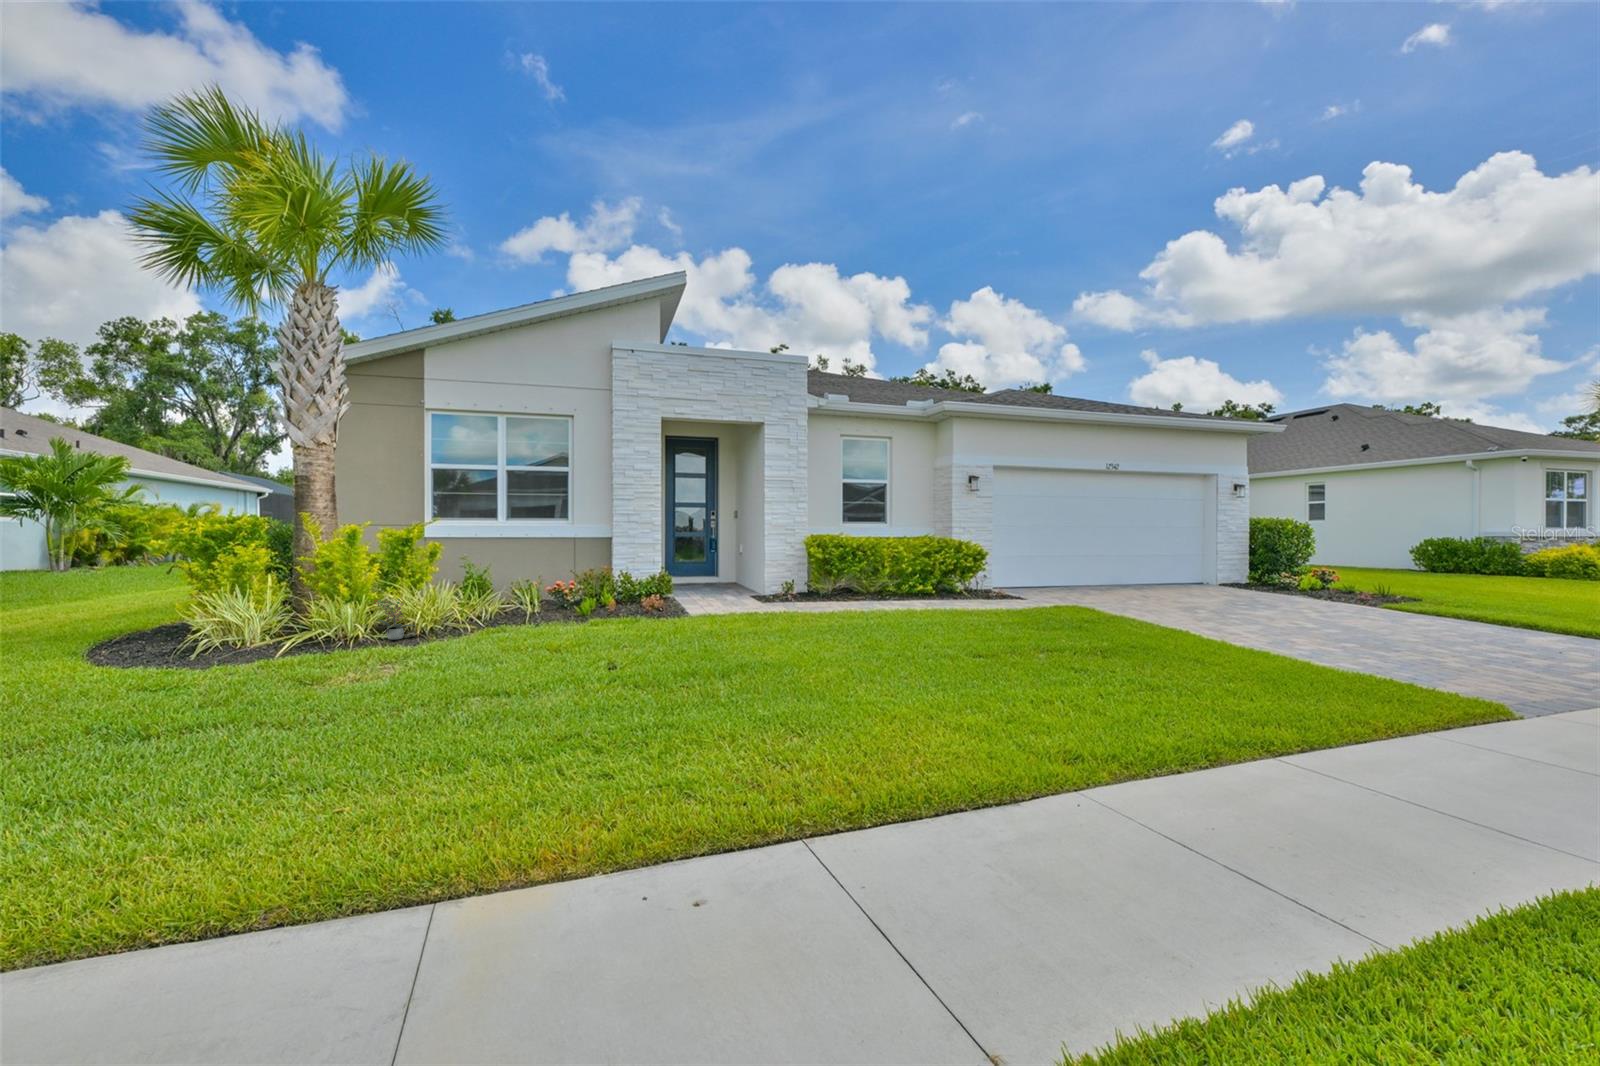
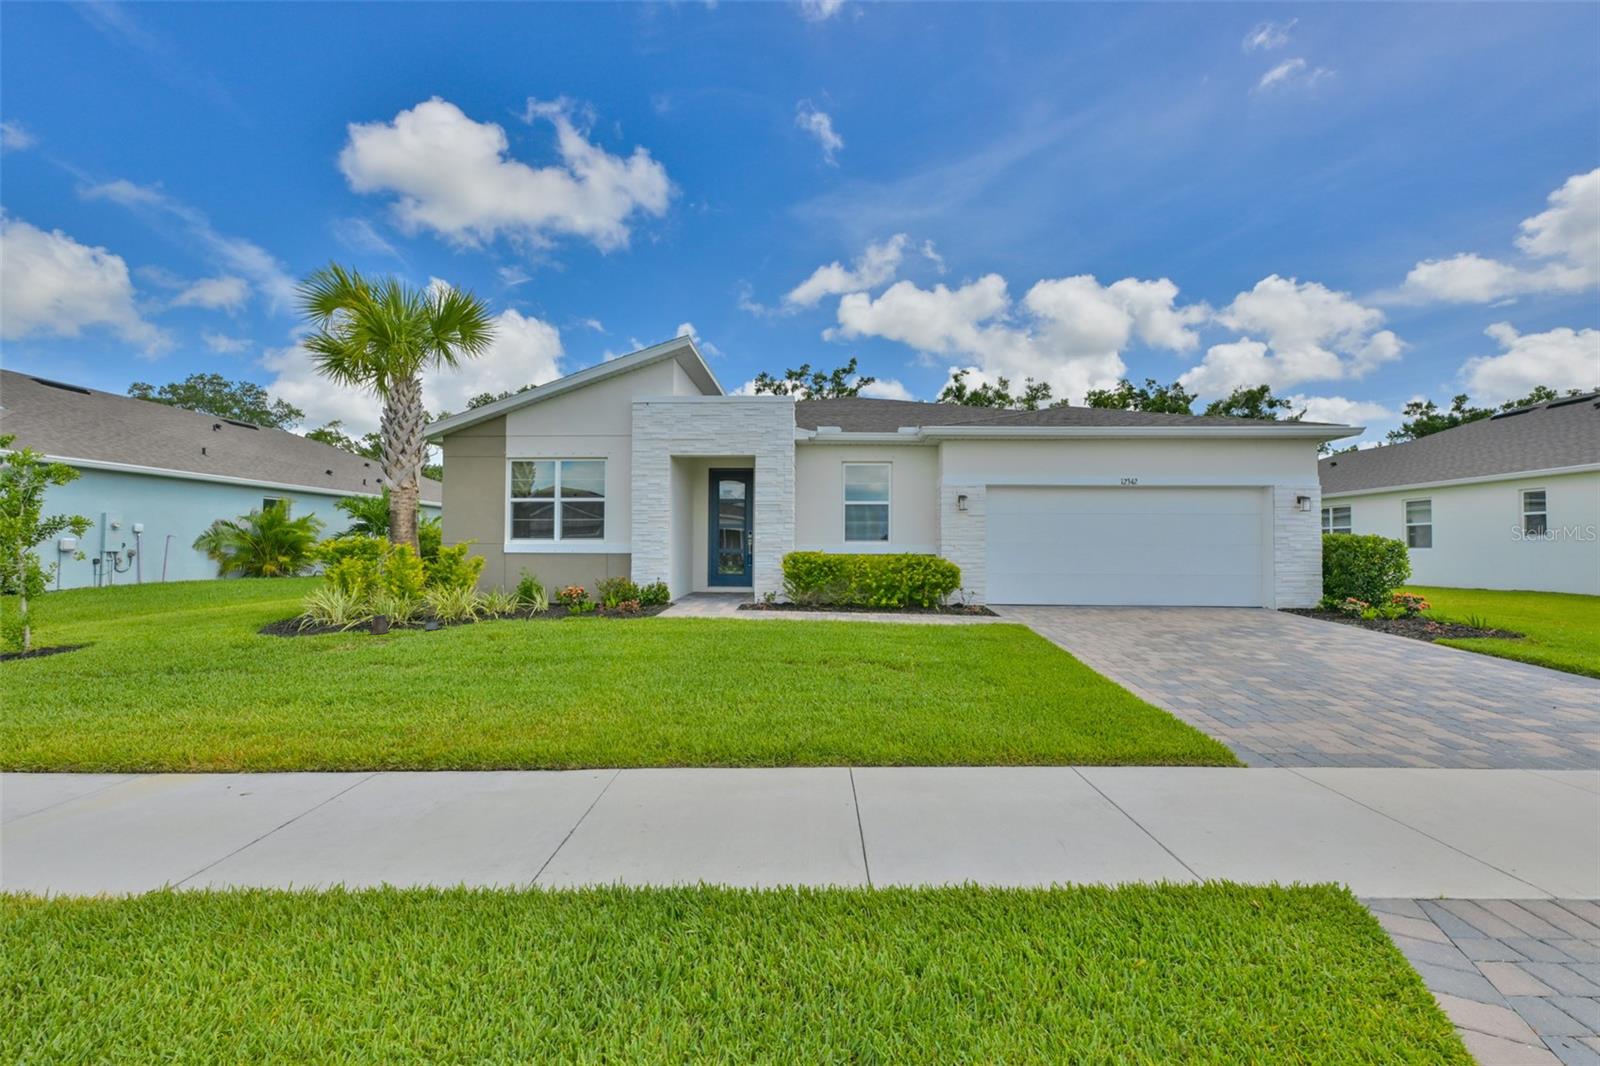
watering can: none [289,622,337,650] -> present [357,615,393,635]

